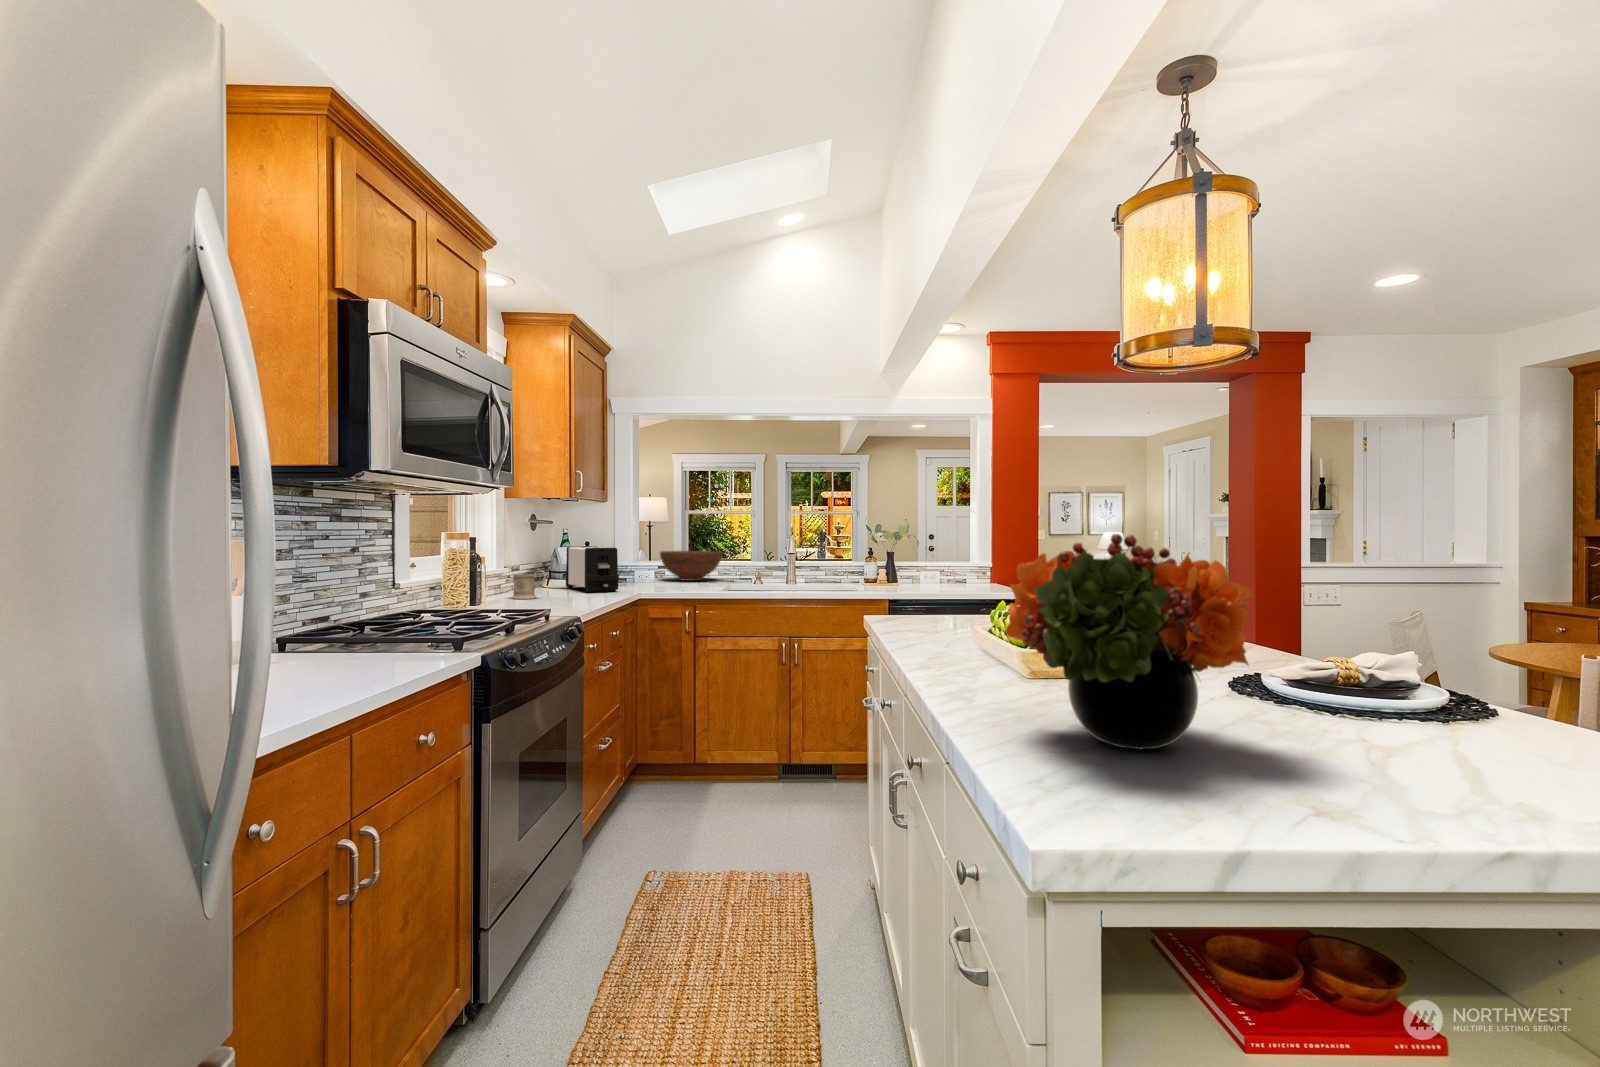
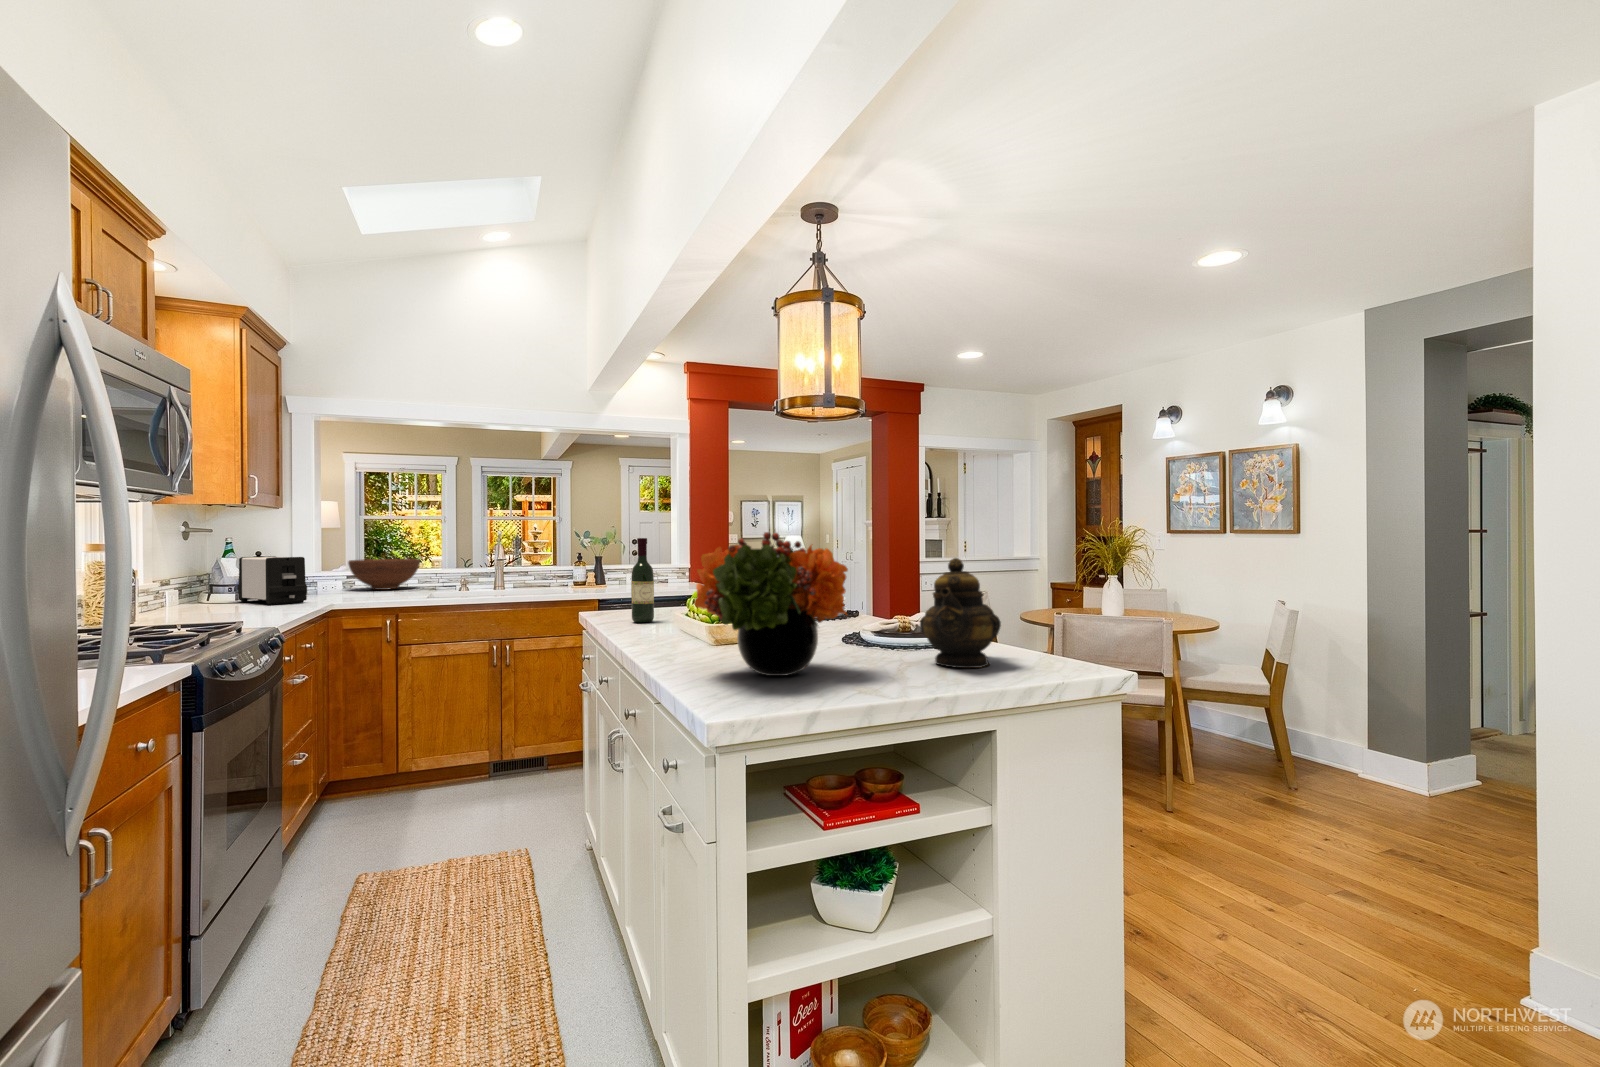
wine bottle: none [925,537,951,636] -> present [631,538,654,623]
mug: present [512,569,546,599] -> none [178,582,222,614]
teapot: none [1373,581,1549,772] -> present [920,558,1001,668]

